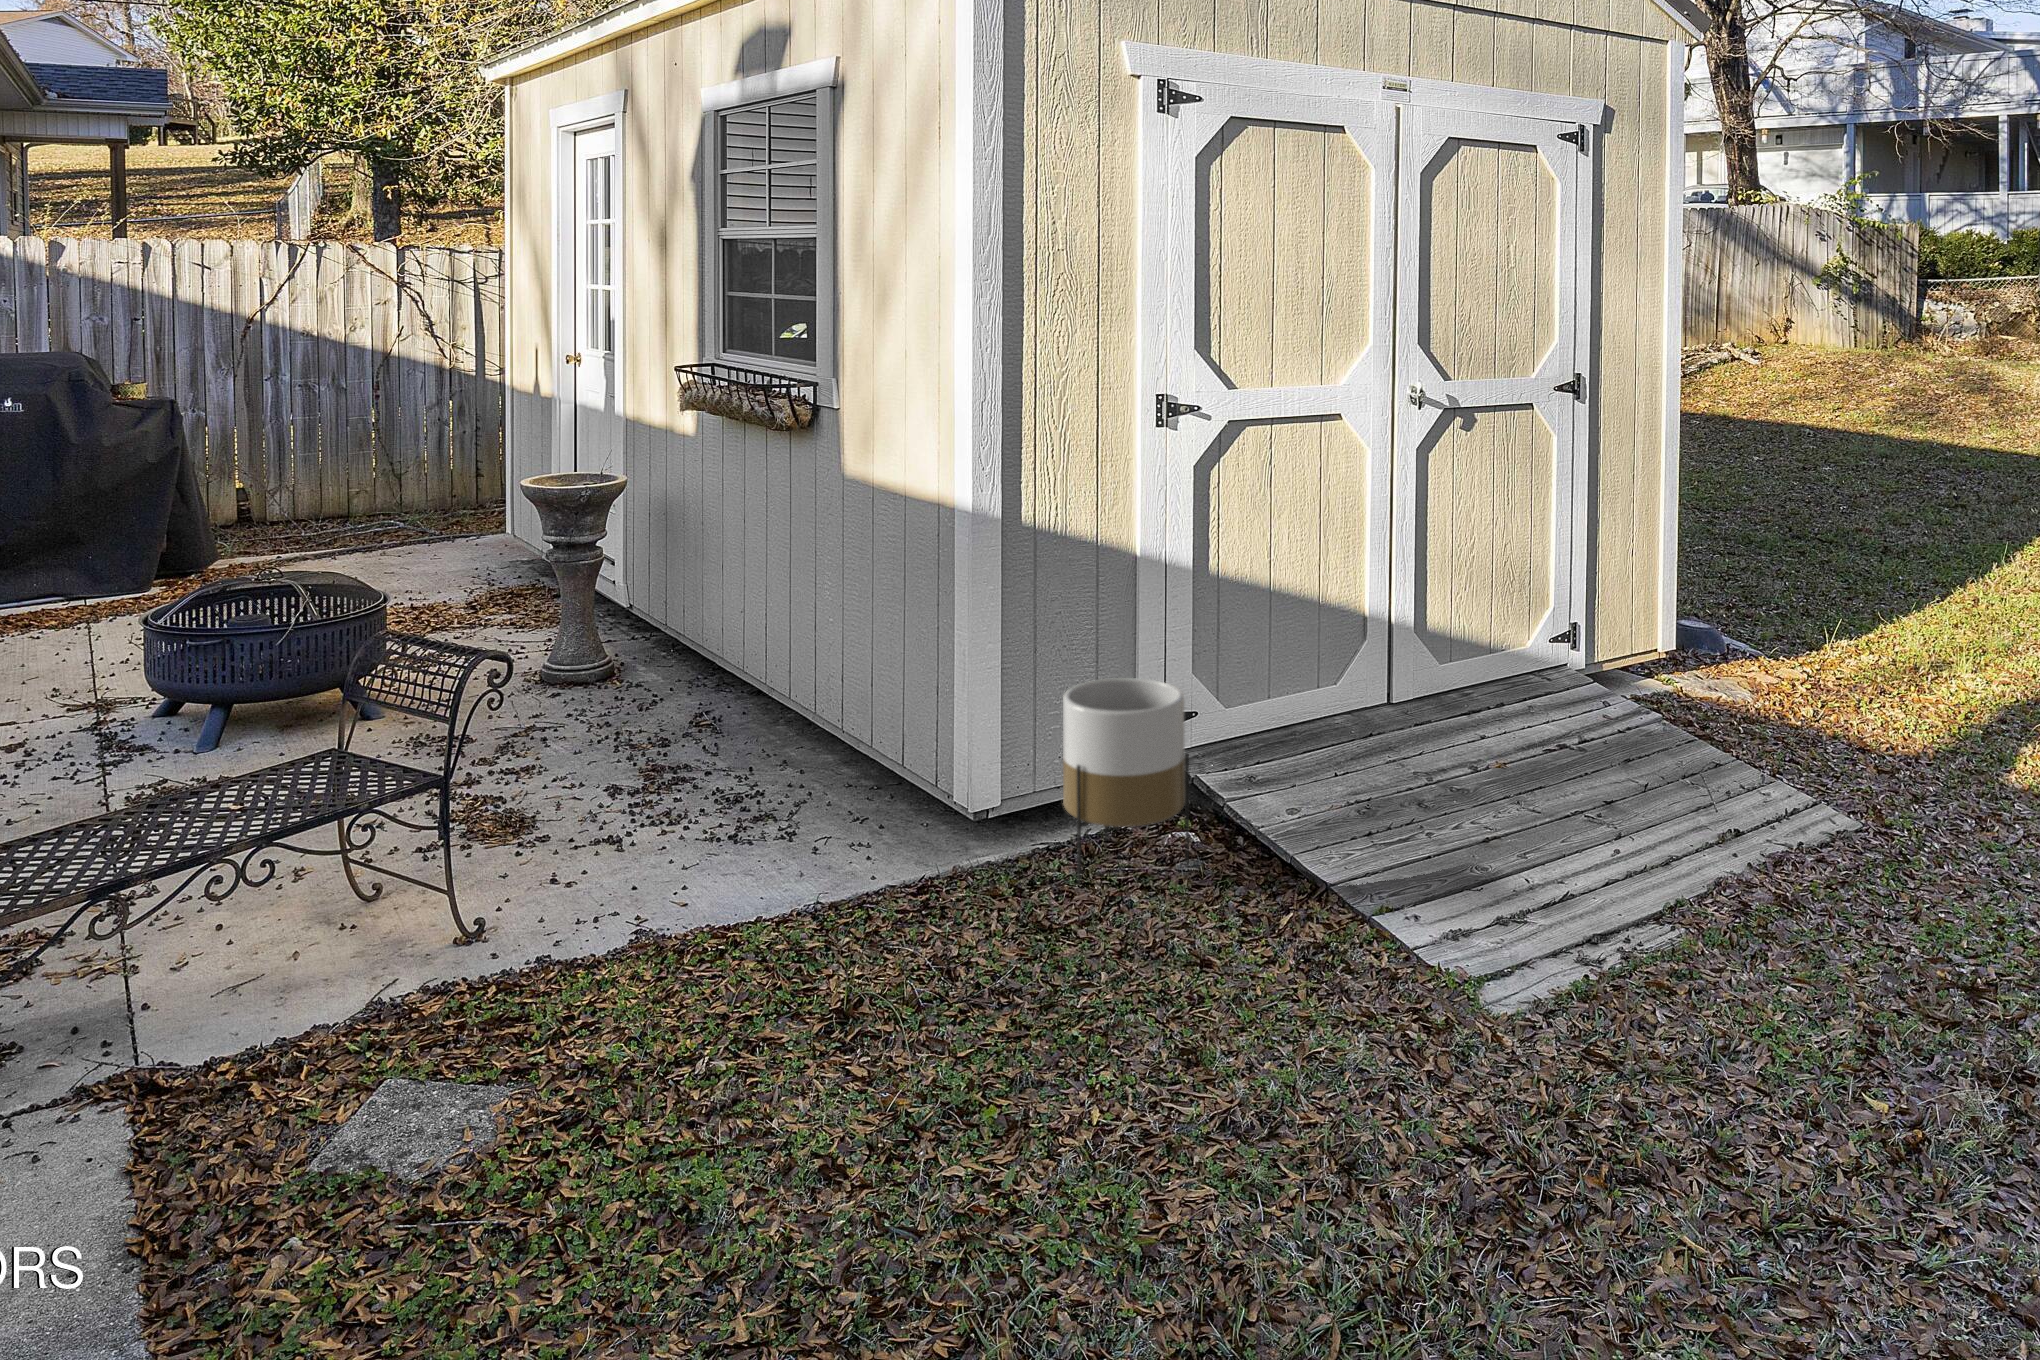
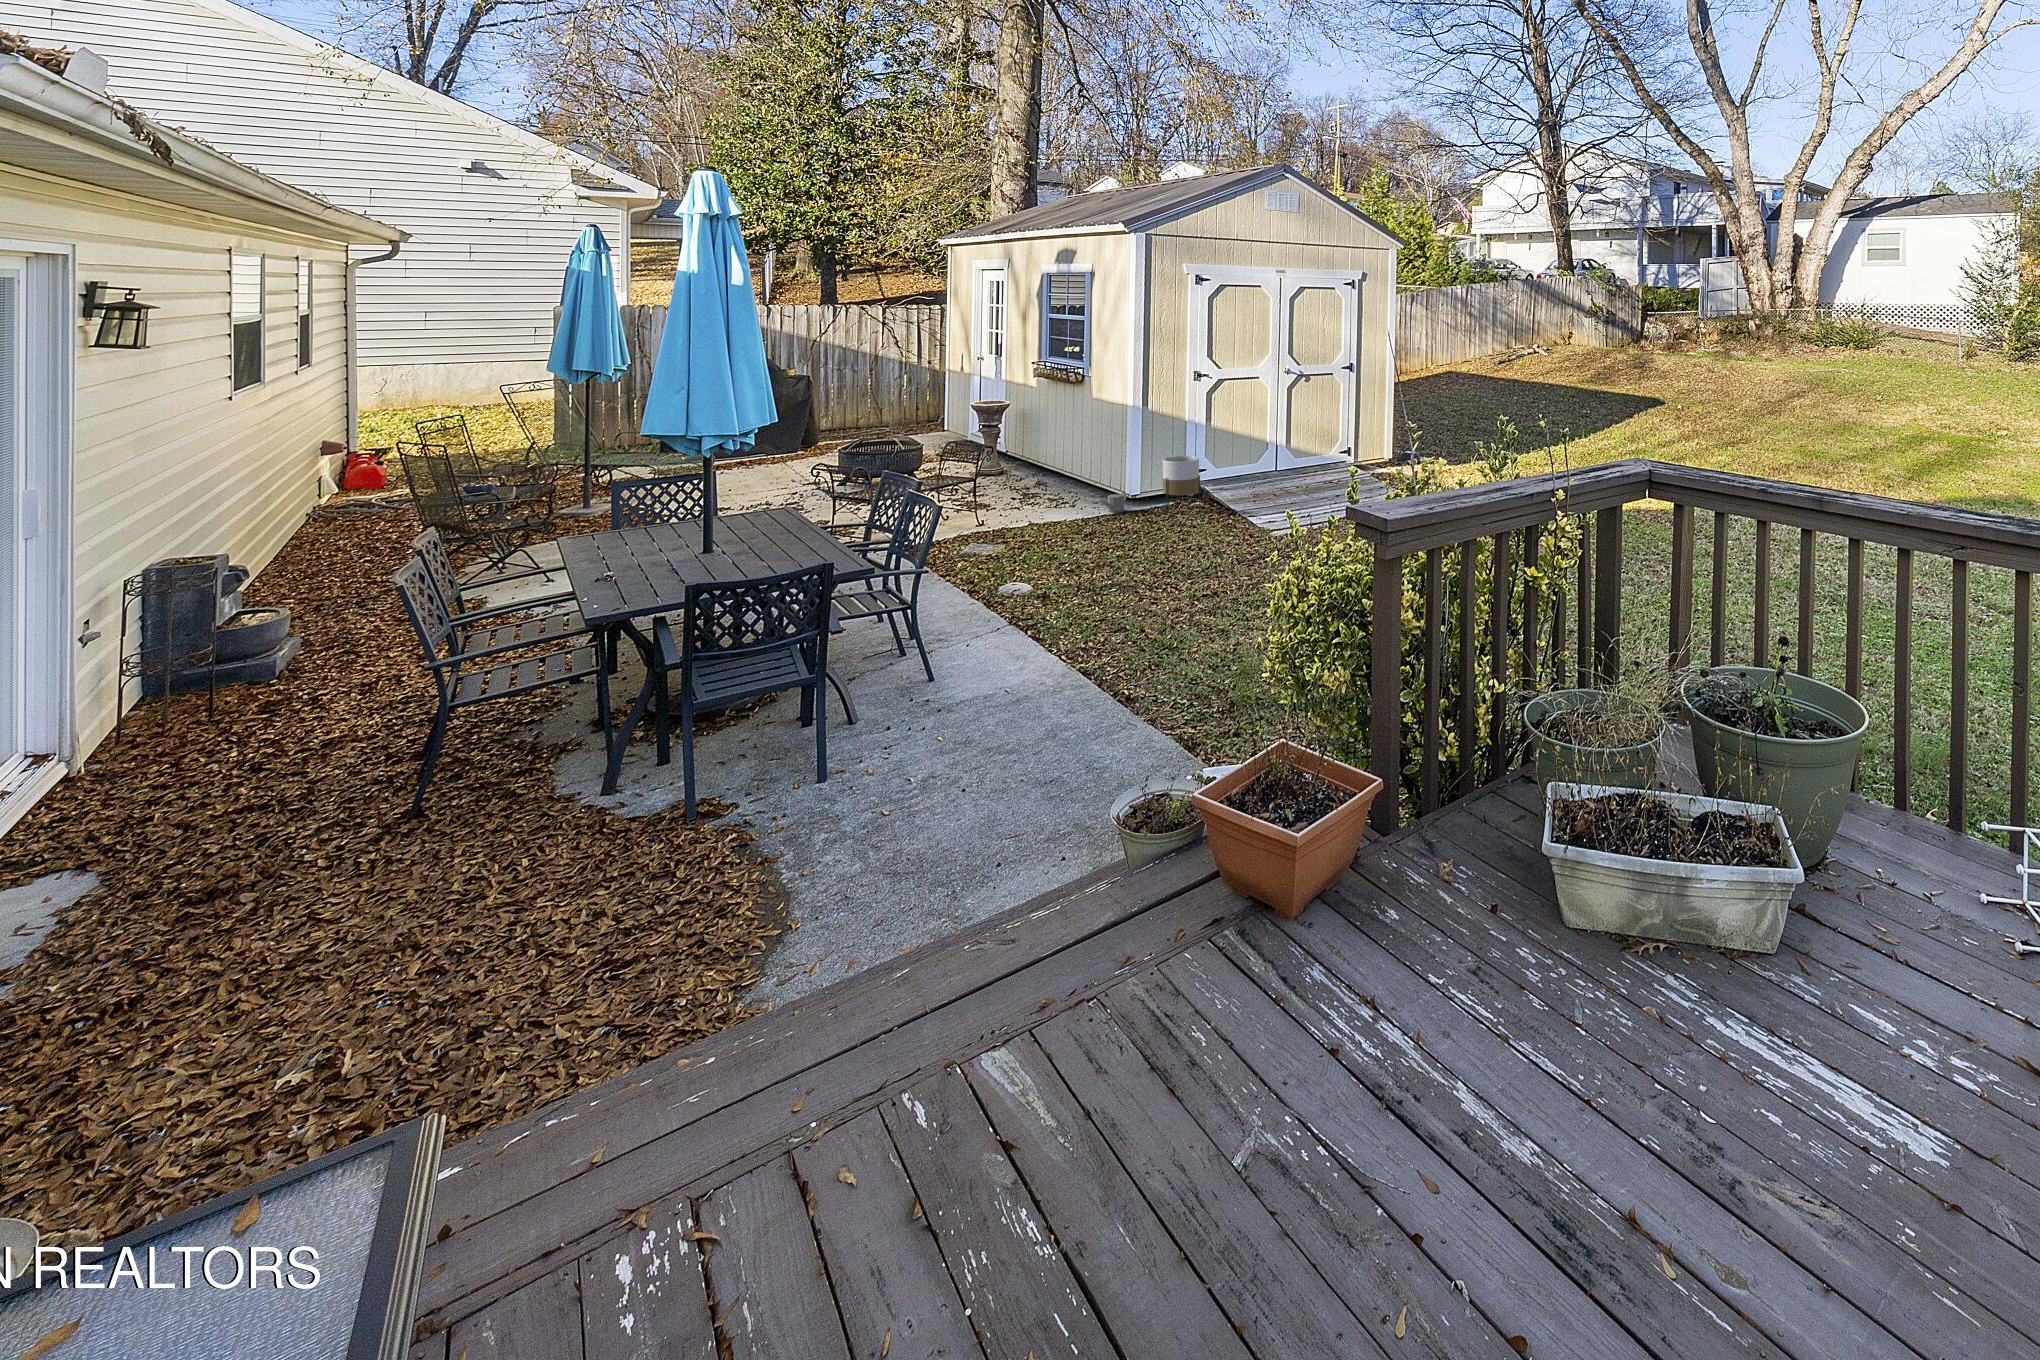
watering can: none [843,803,941,883] -> present [1097,493,1126,512]

